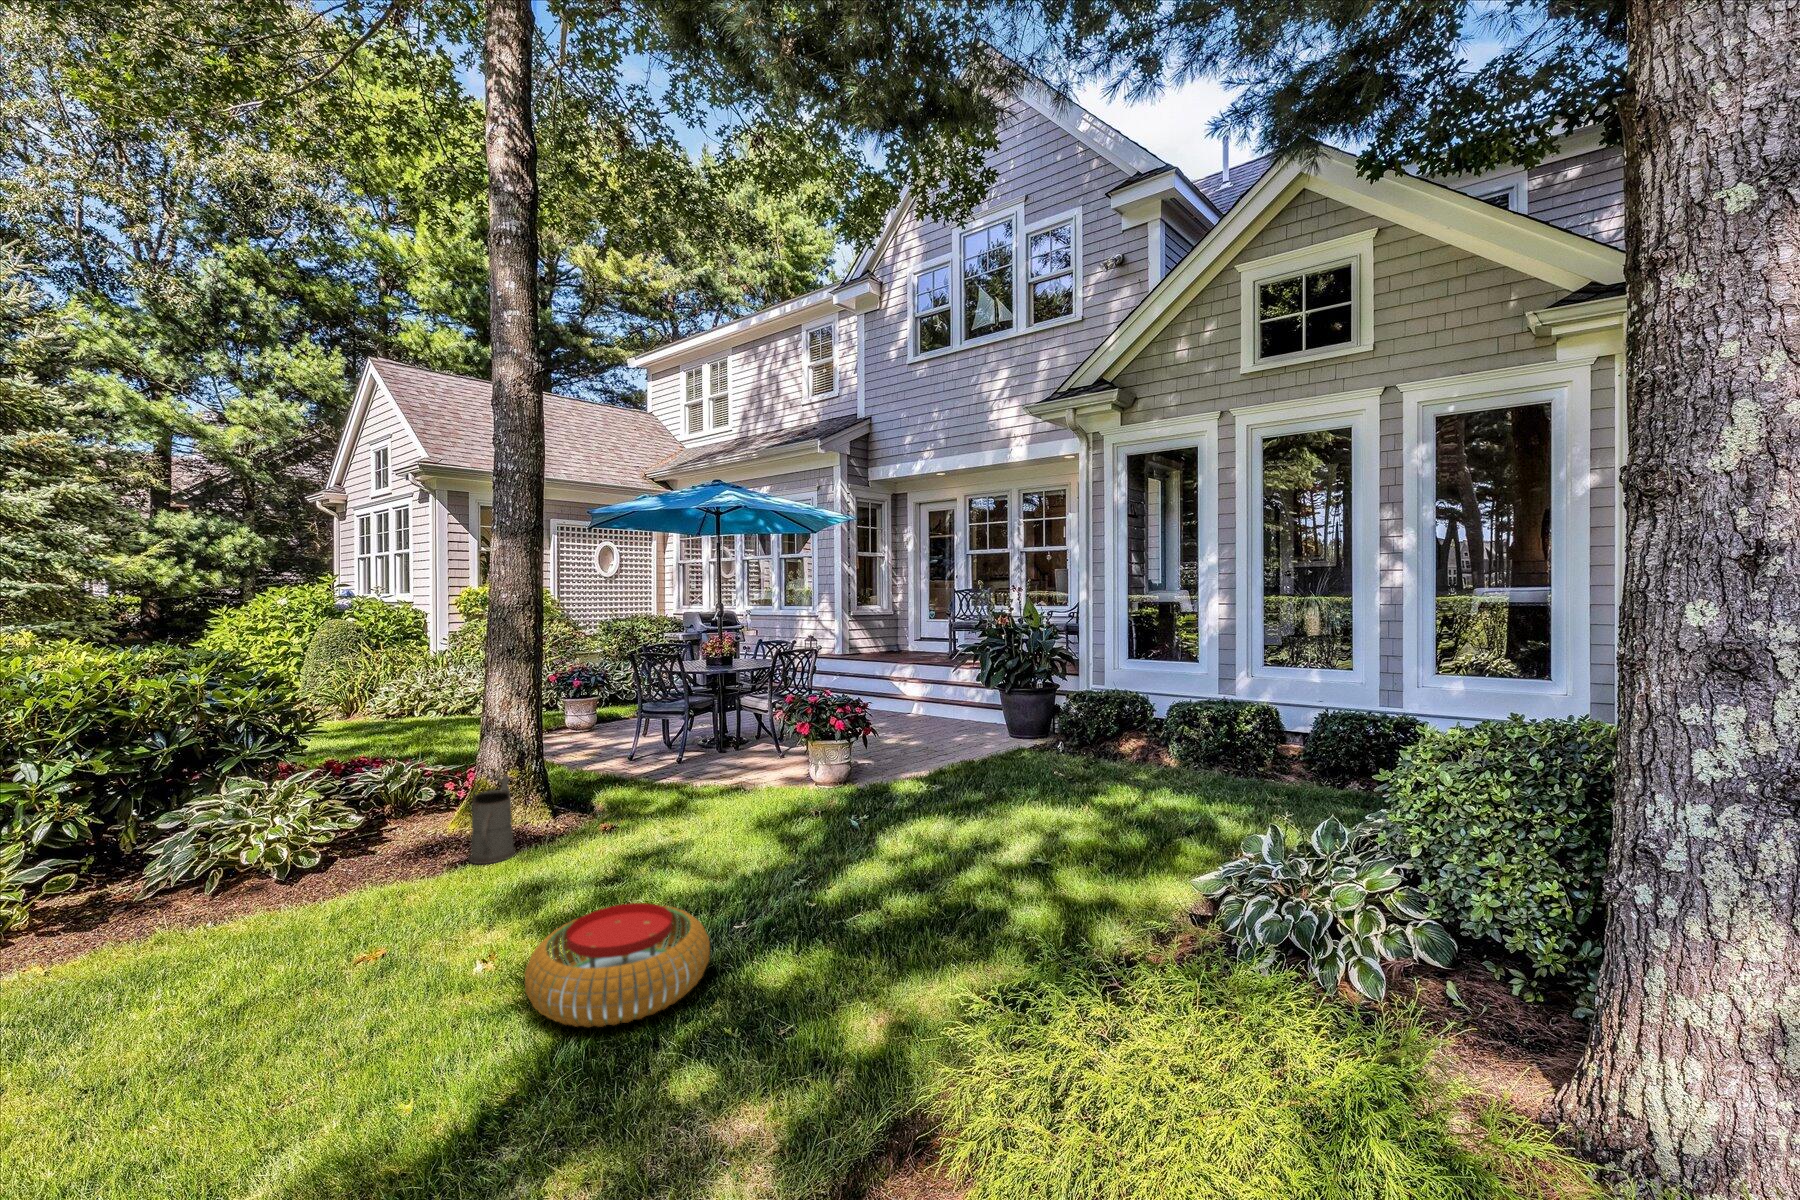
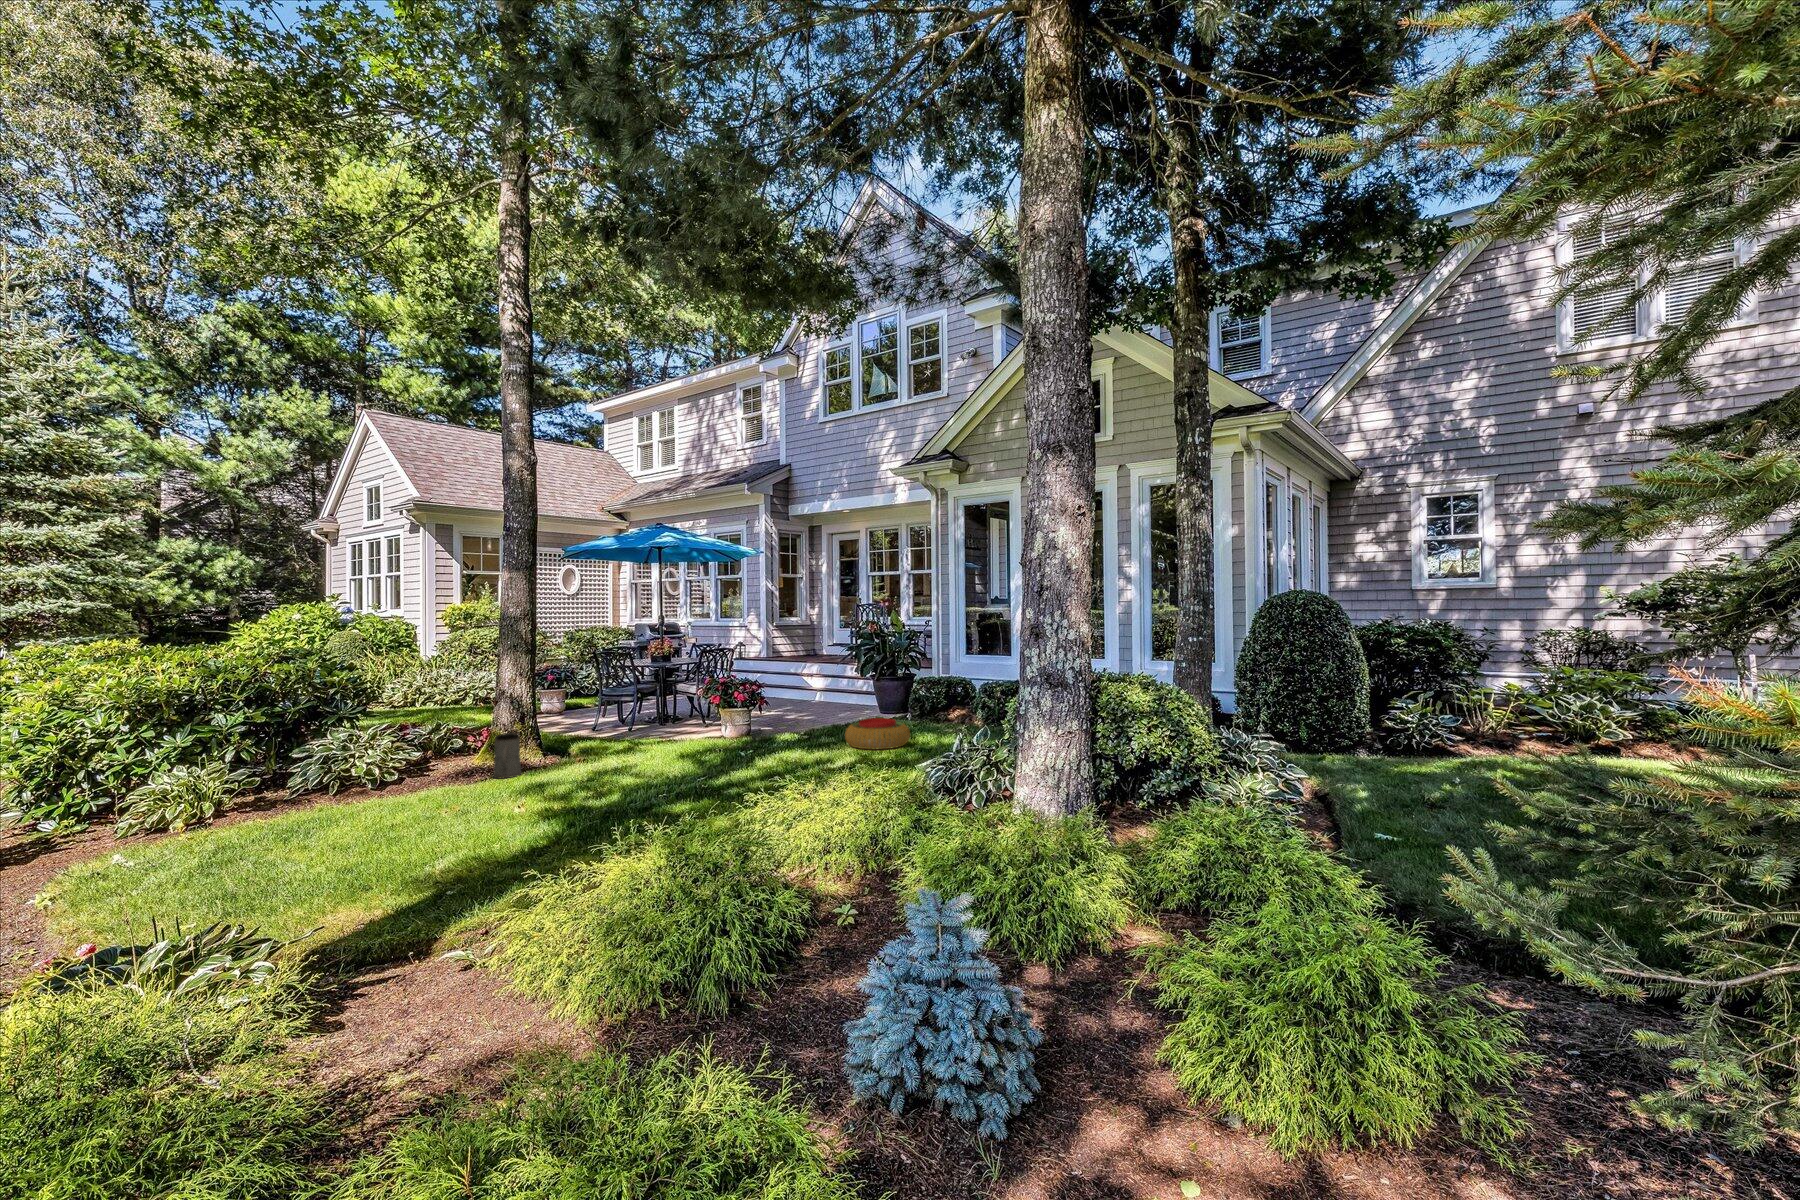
pouf: present [525,903,710,1027] -> present [845,718,910,750]

